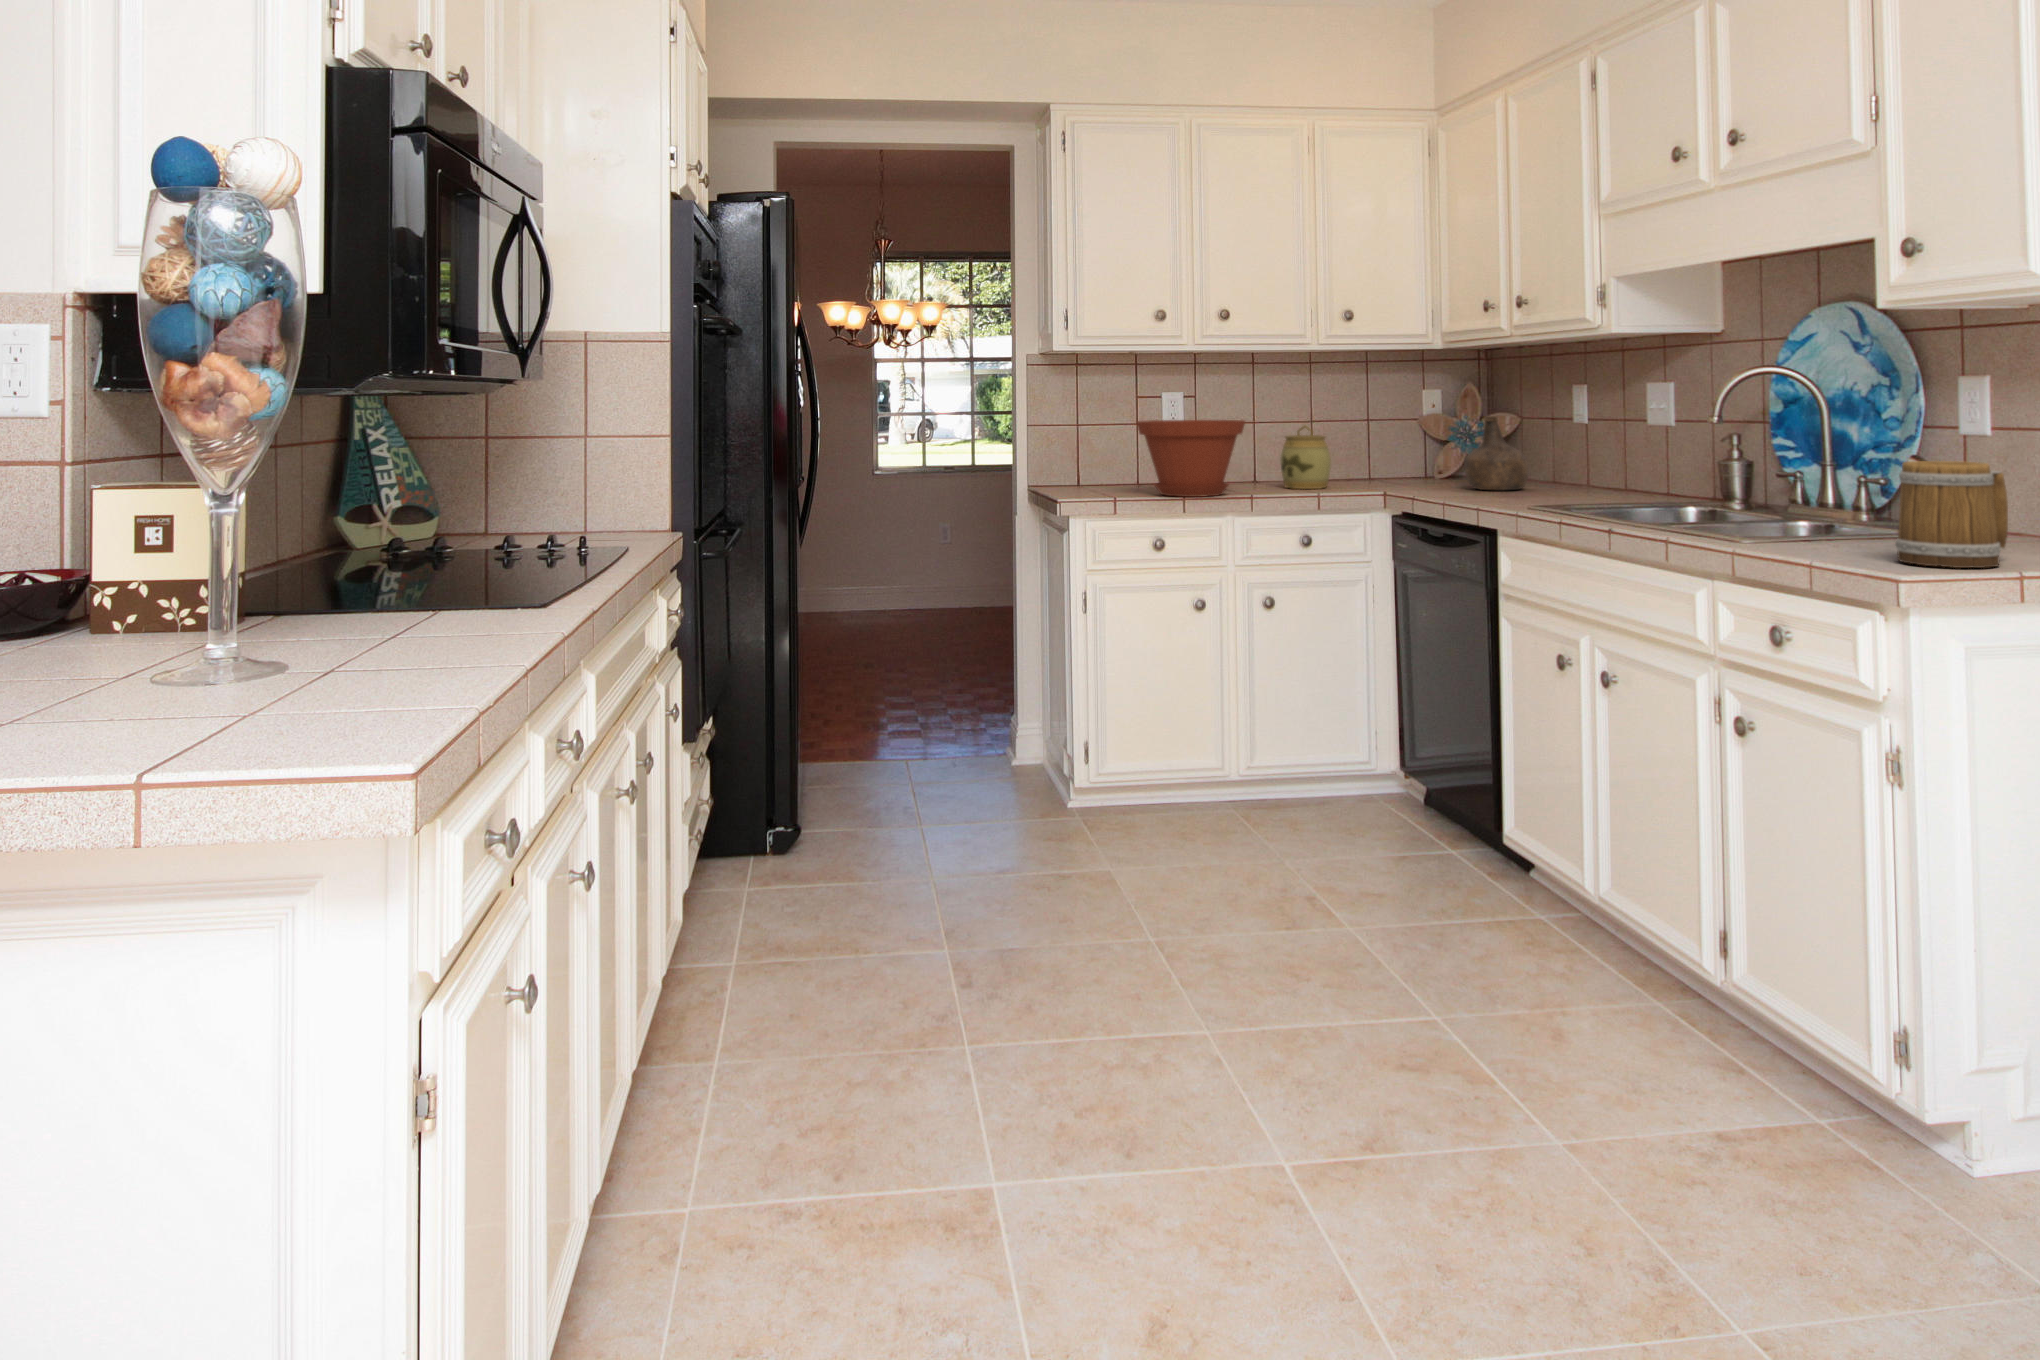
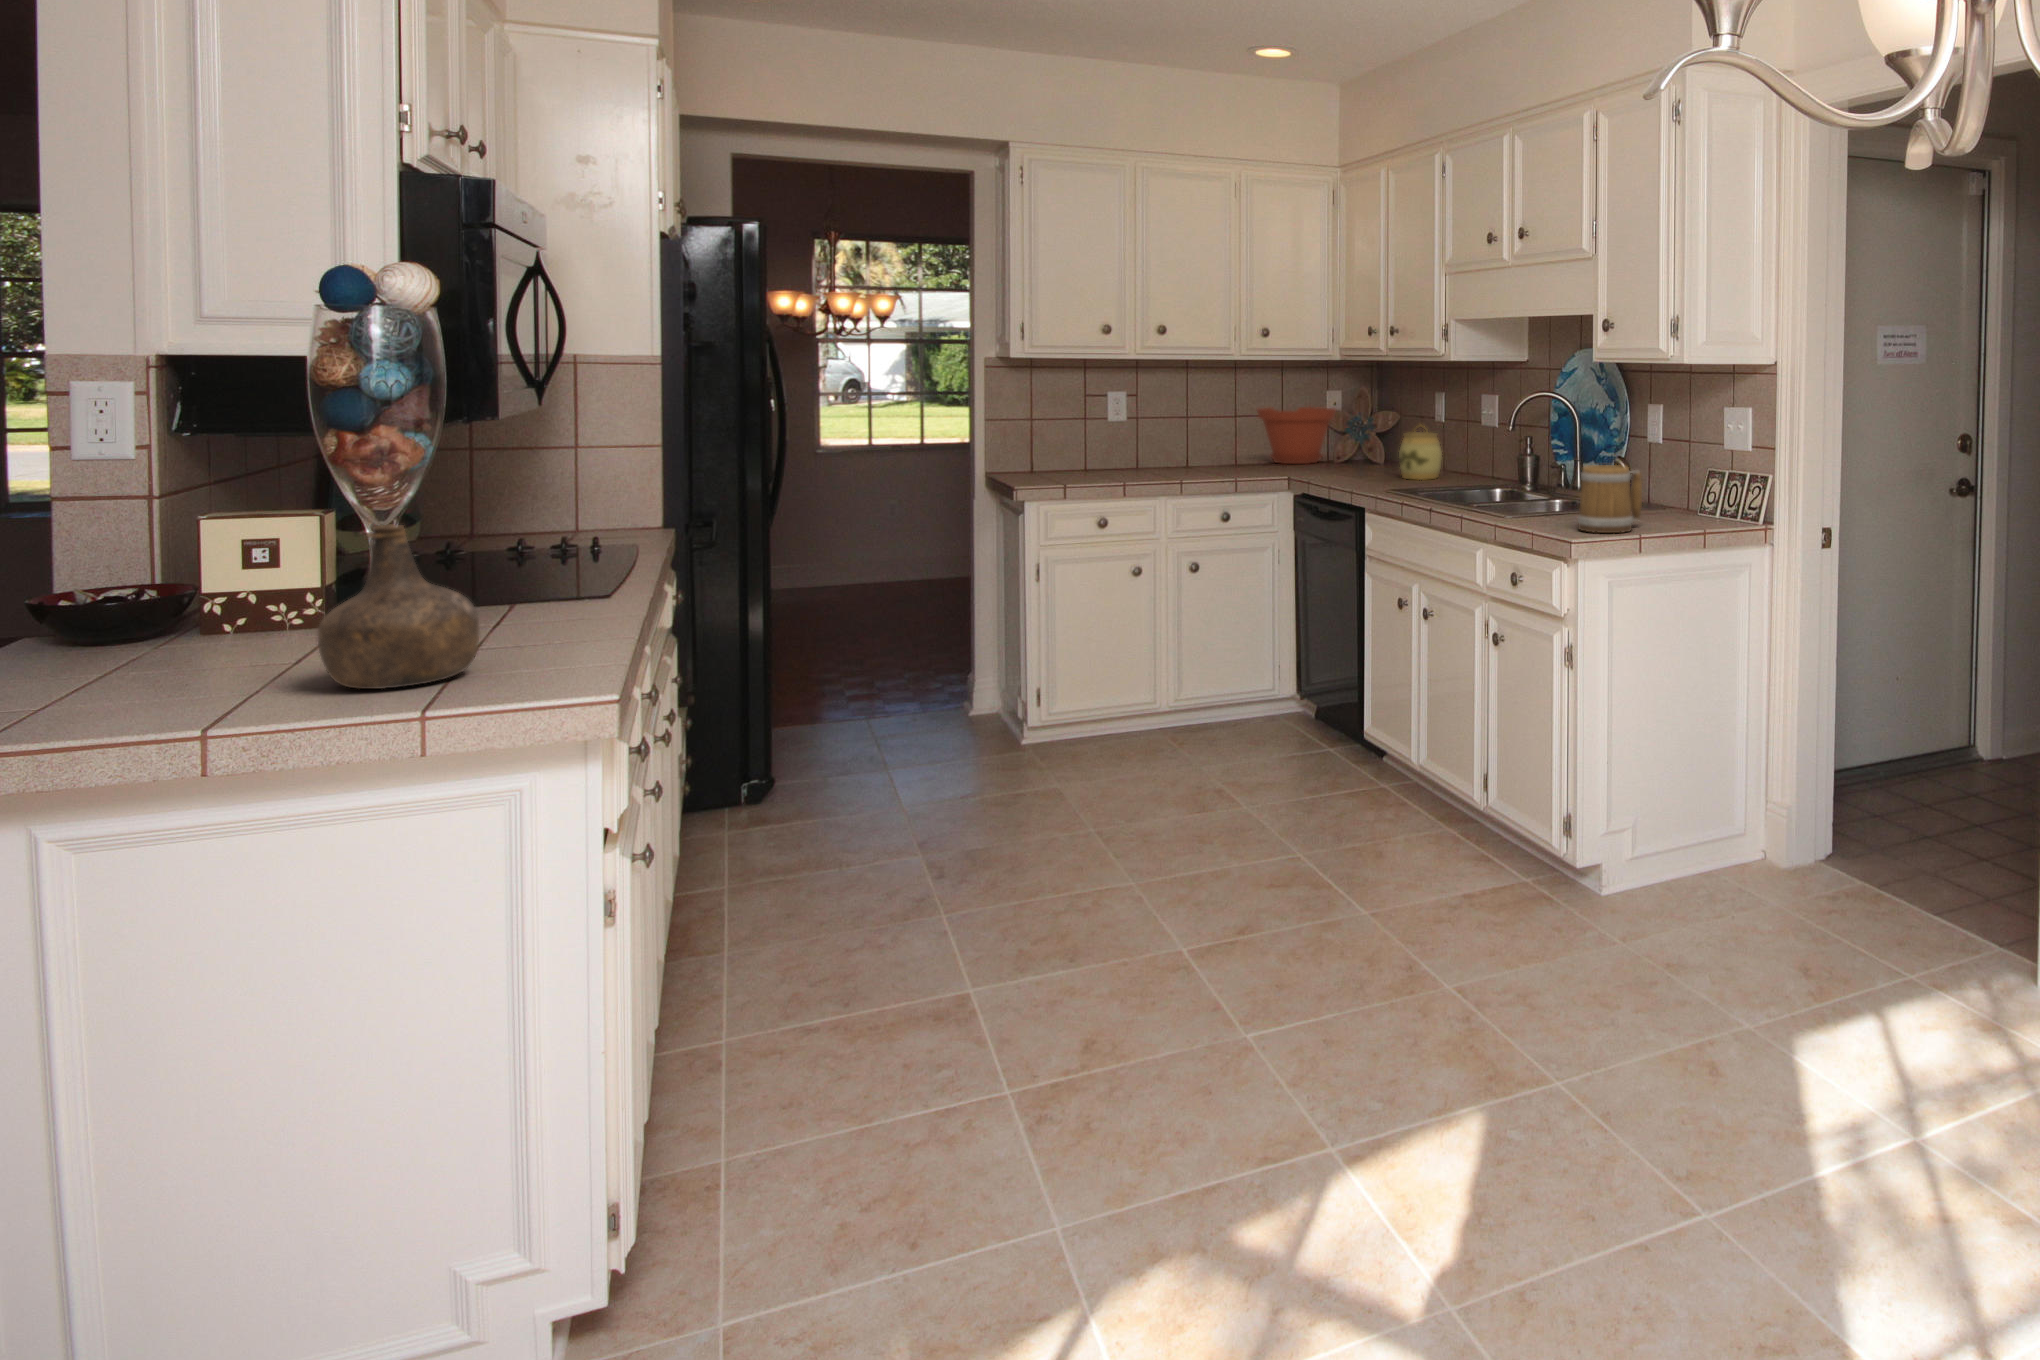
bottle: present [1464,416,1528,490] -> present [318,524,479,689]
plant pot: present [1136,420,1245,497] -> present [1257,407,1336,464]
jar: present [1281,426,1331,489] -> present [1399,425,1442,480]

